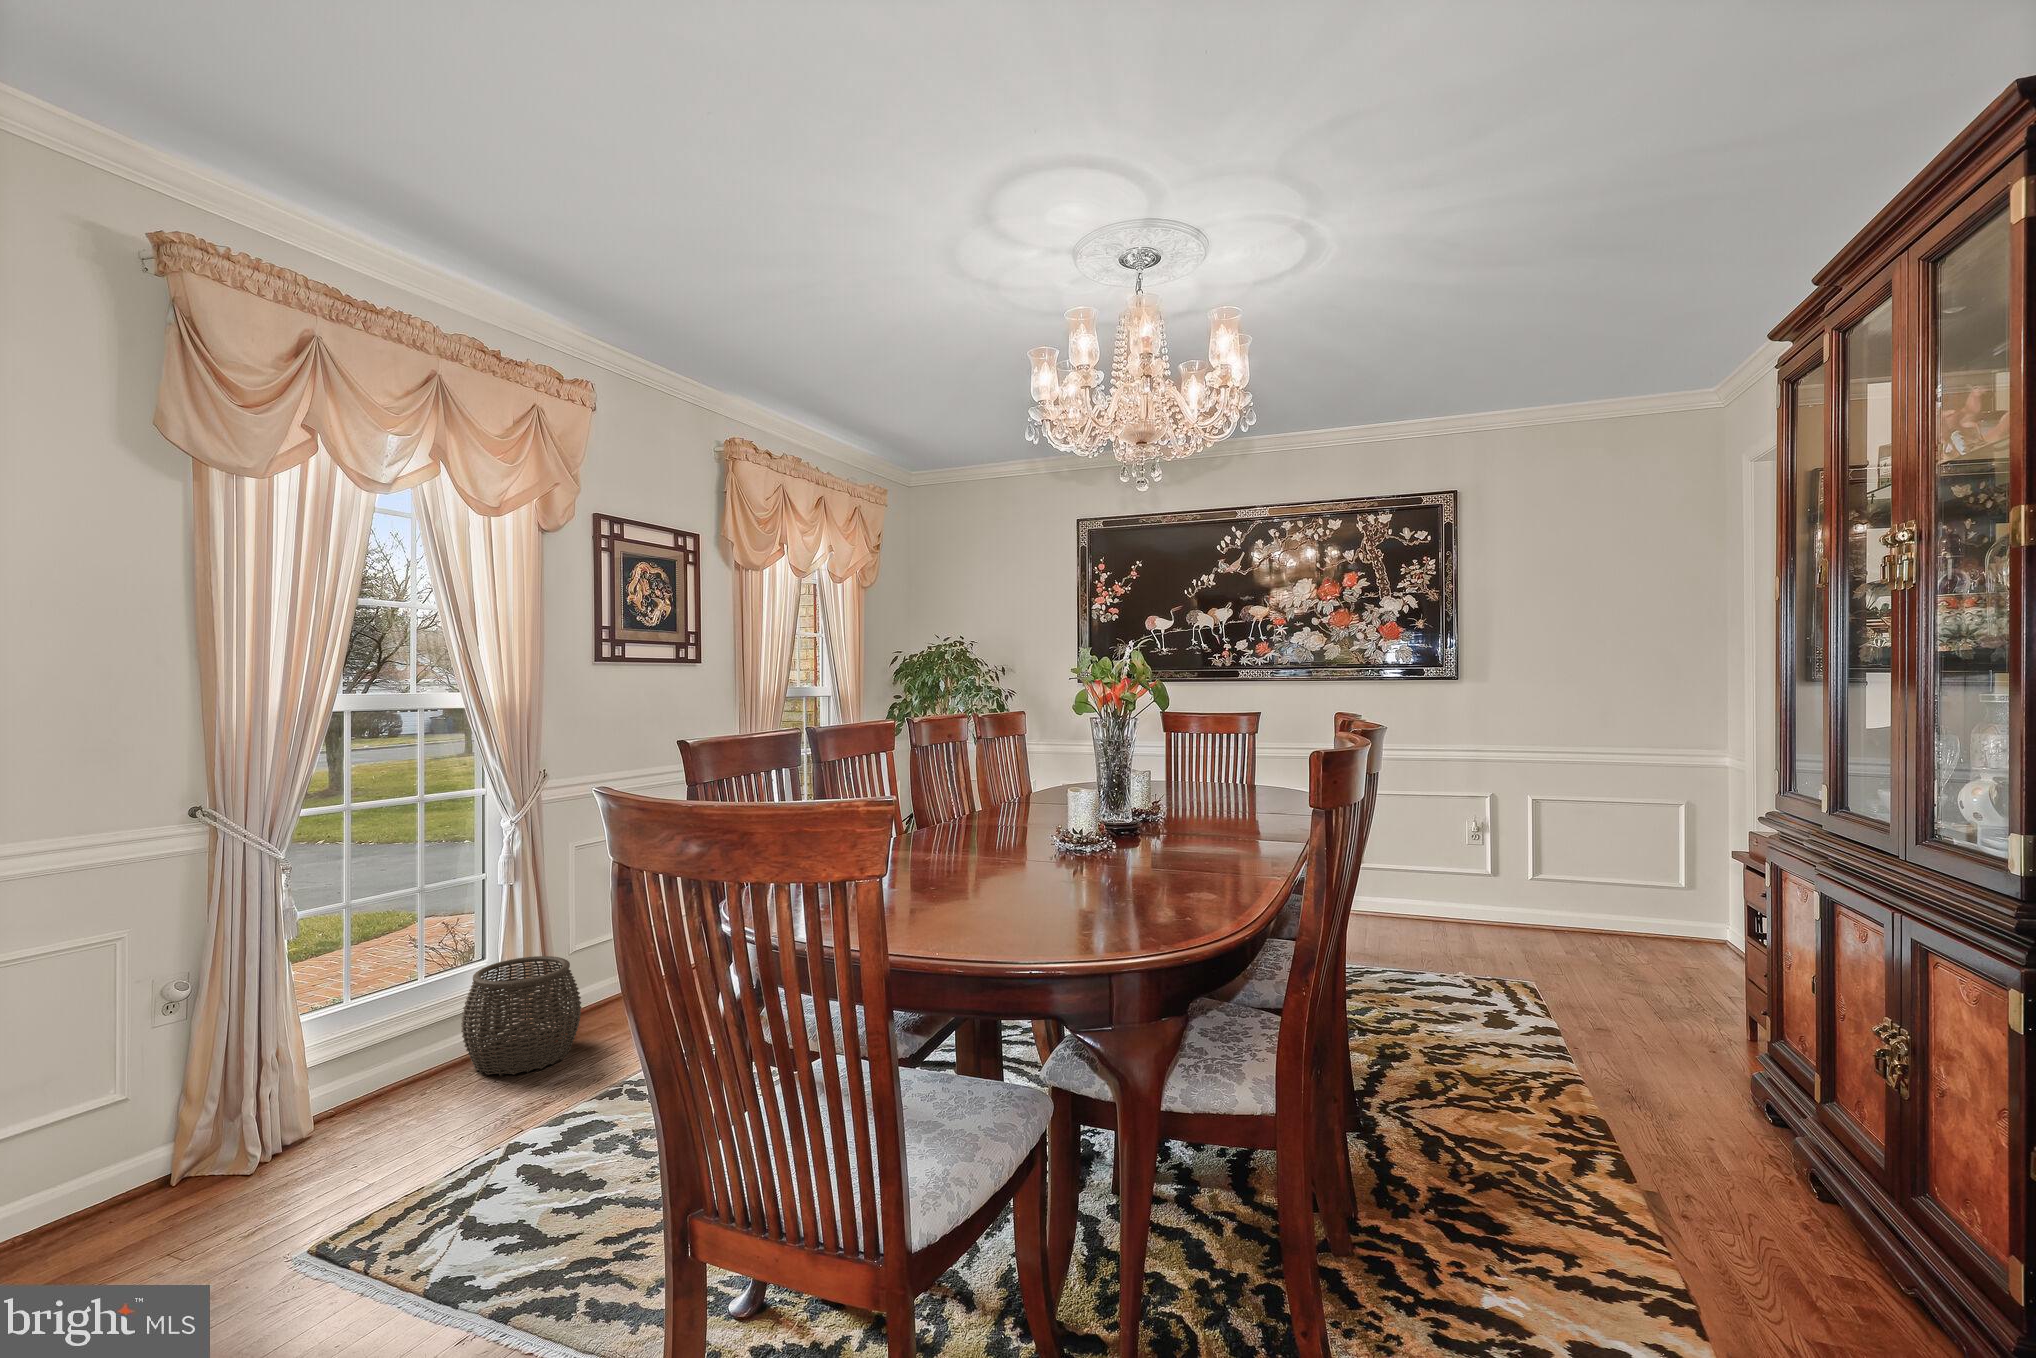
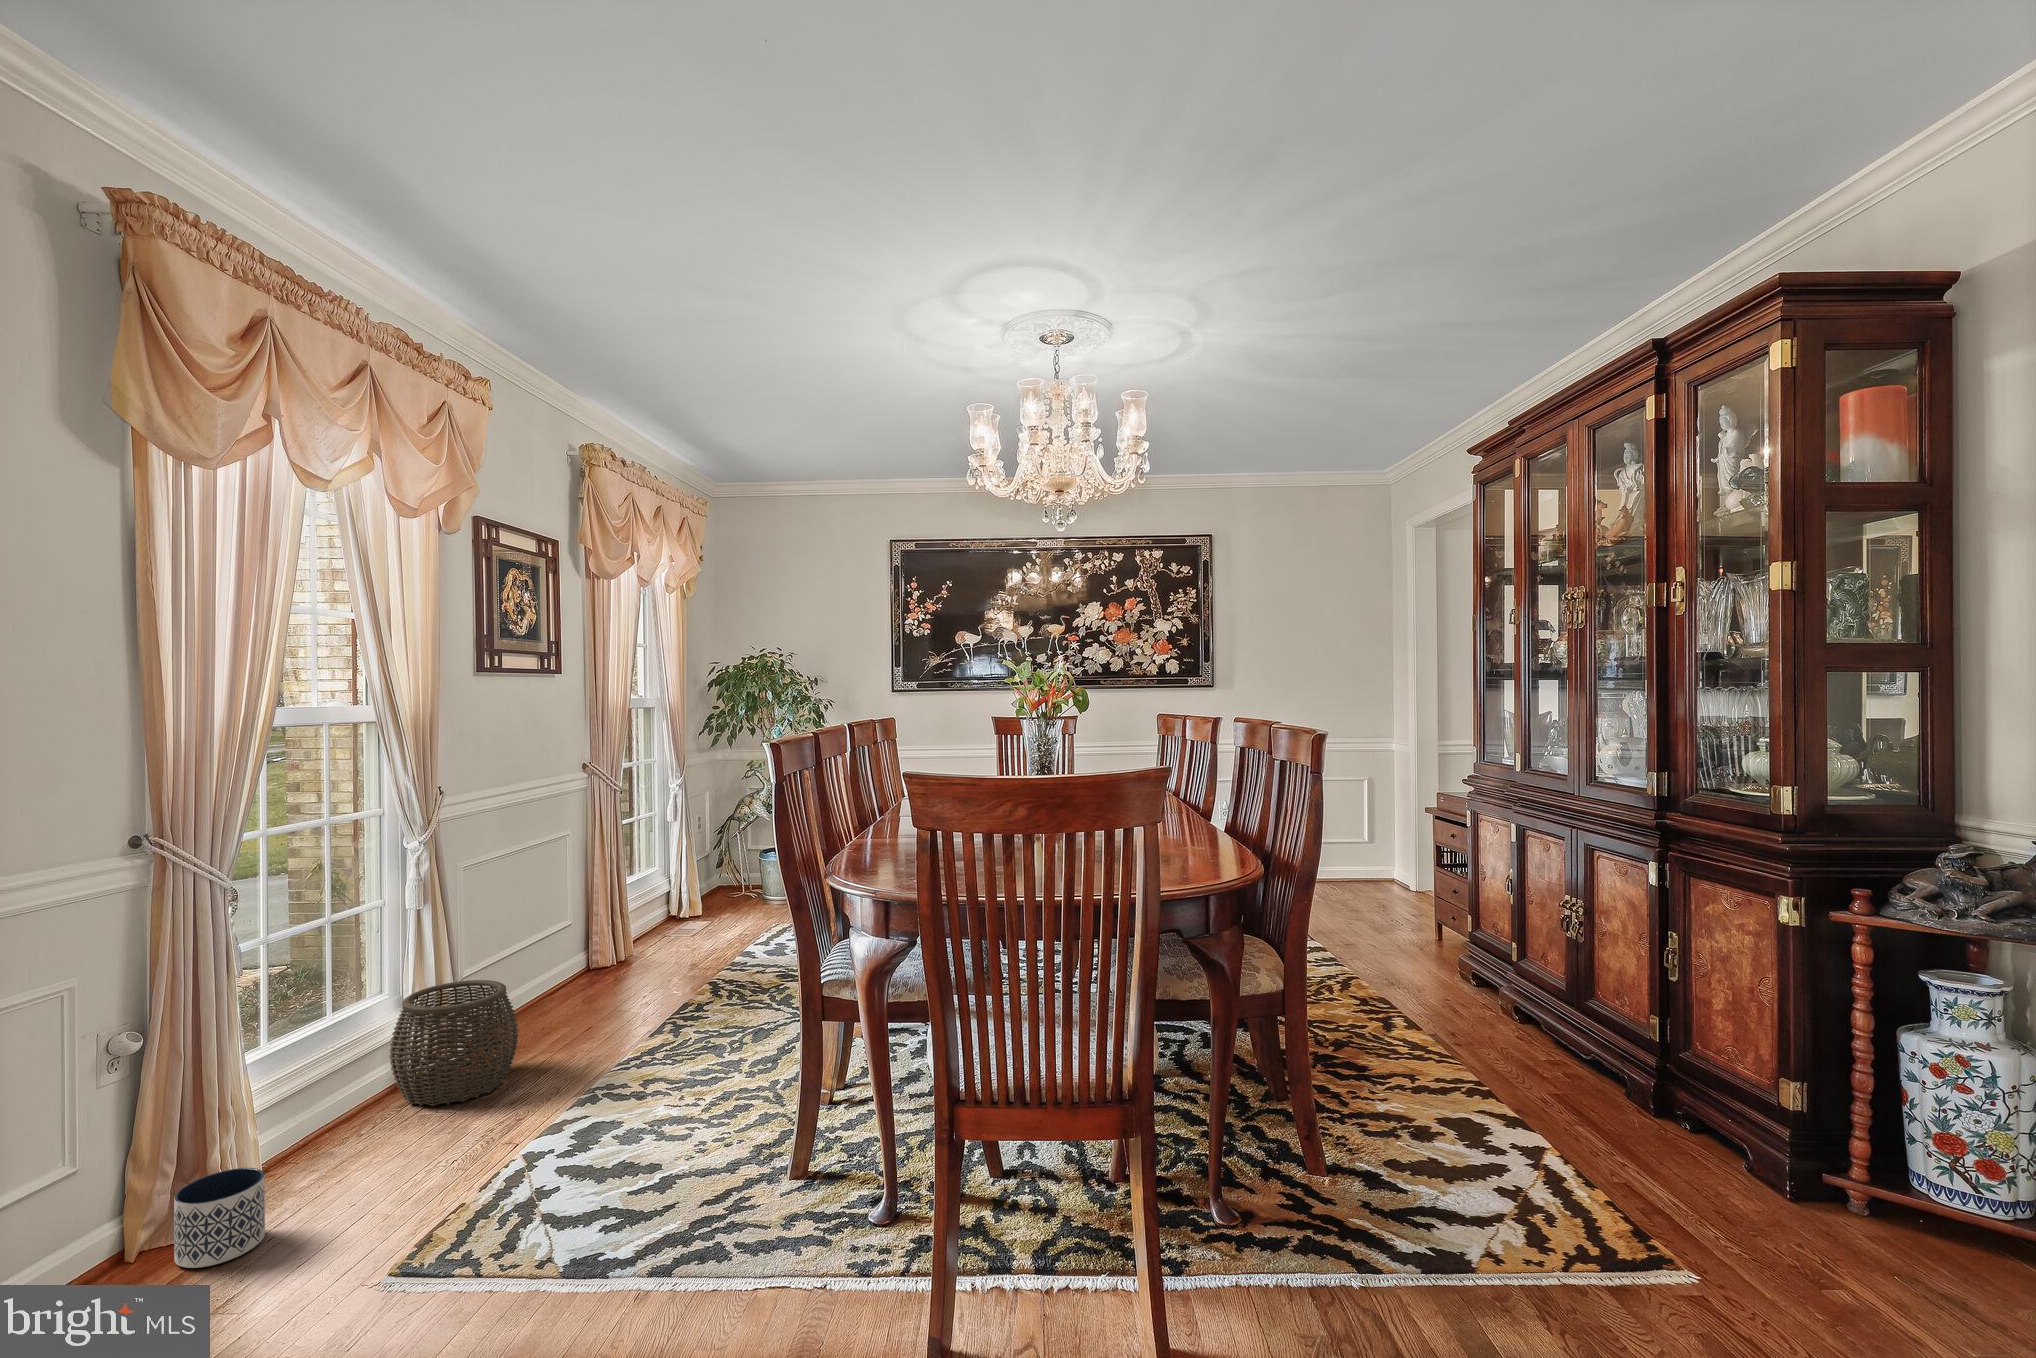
planter: none [170,1120,255,1210] -> present [174,1168,265,1268]

